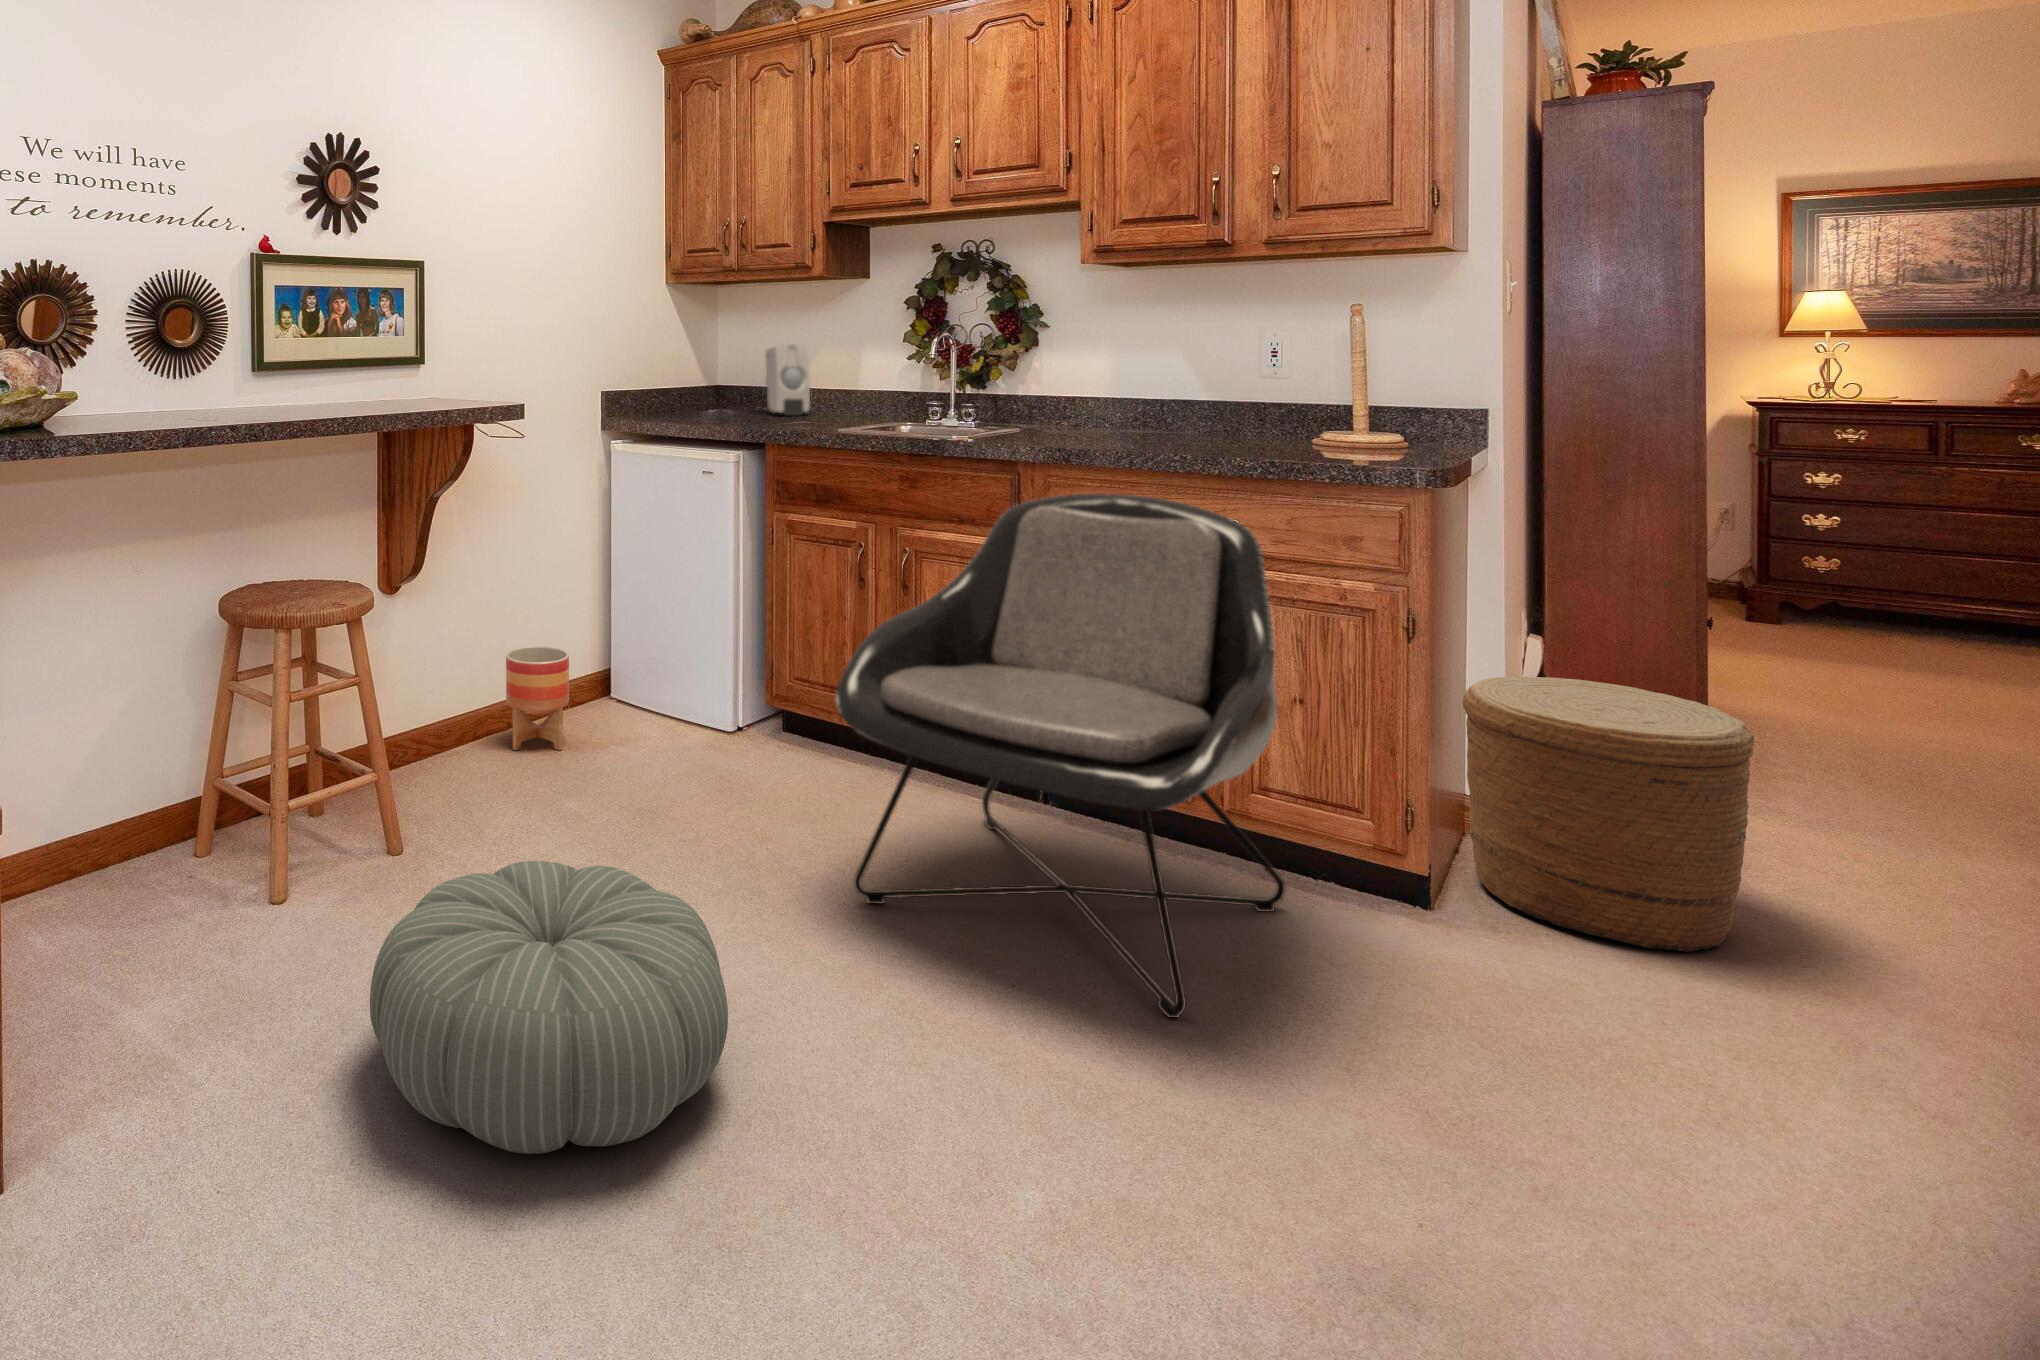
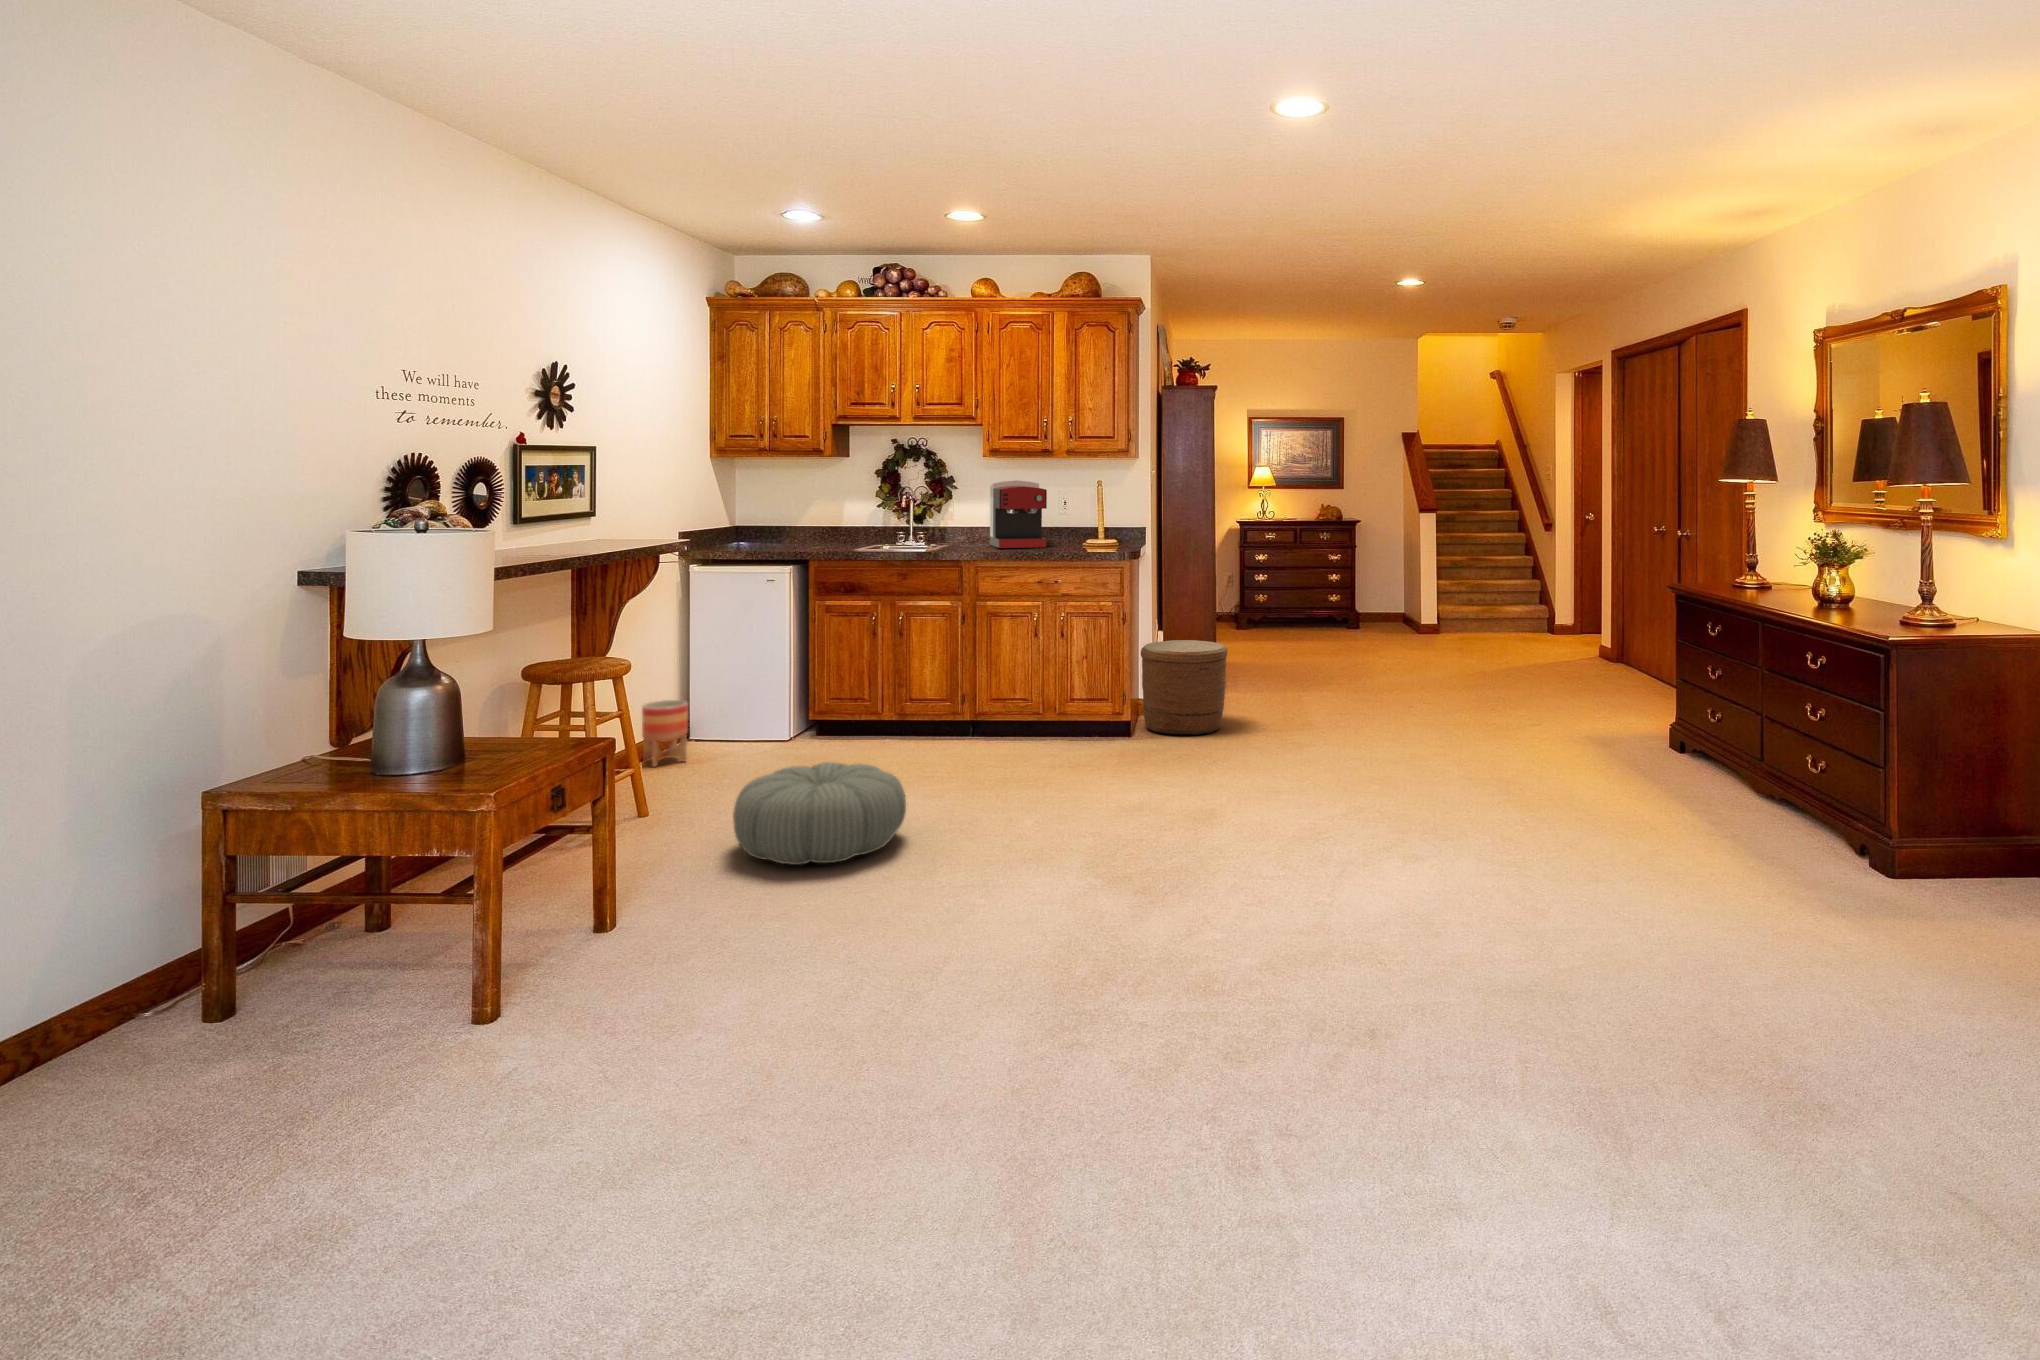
coffee maker: none [1101,306,1216,441] -> present [990,480,1047,548]
soap dispenser: present [766,344,810,415] -> none [777,497,812,543]
lounge chair: present [836,494,1285,1018] -> none [901,574,1084,782]

